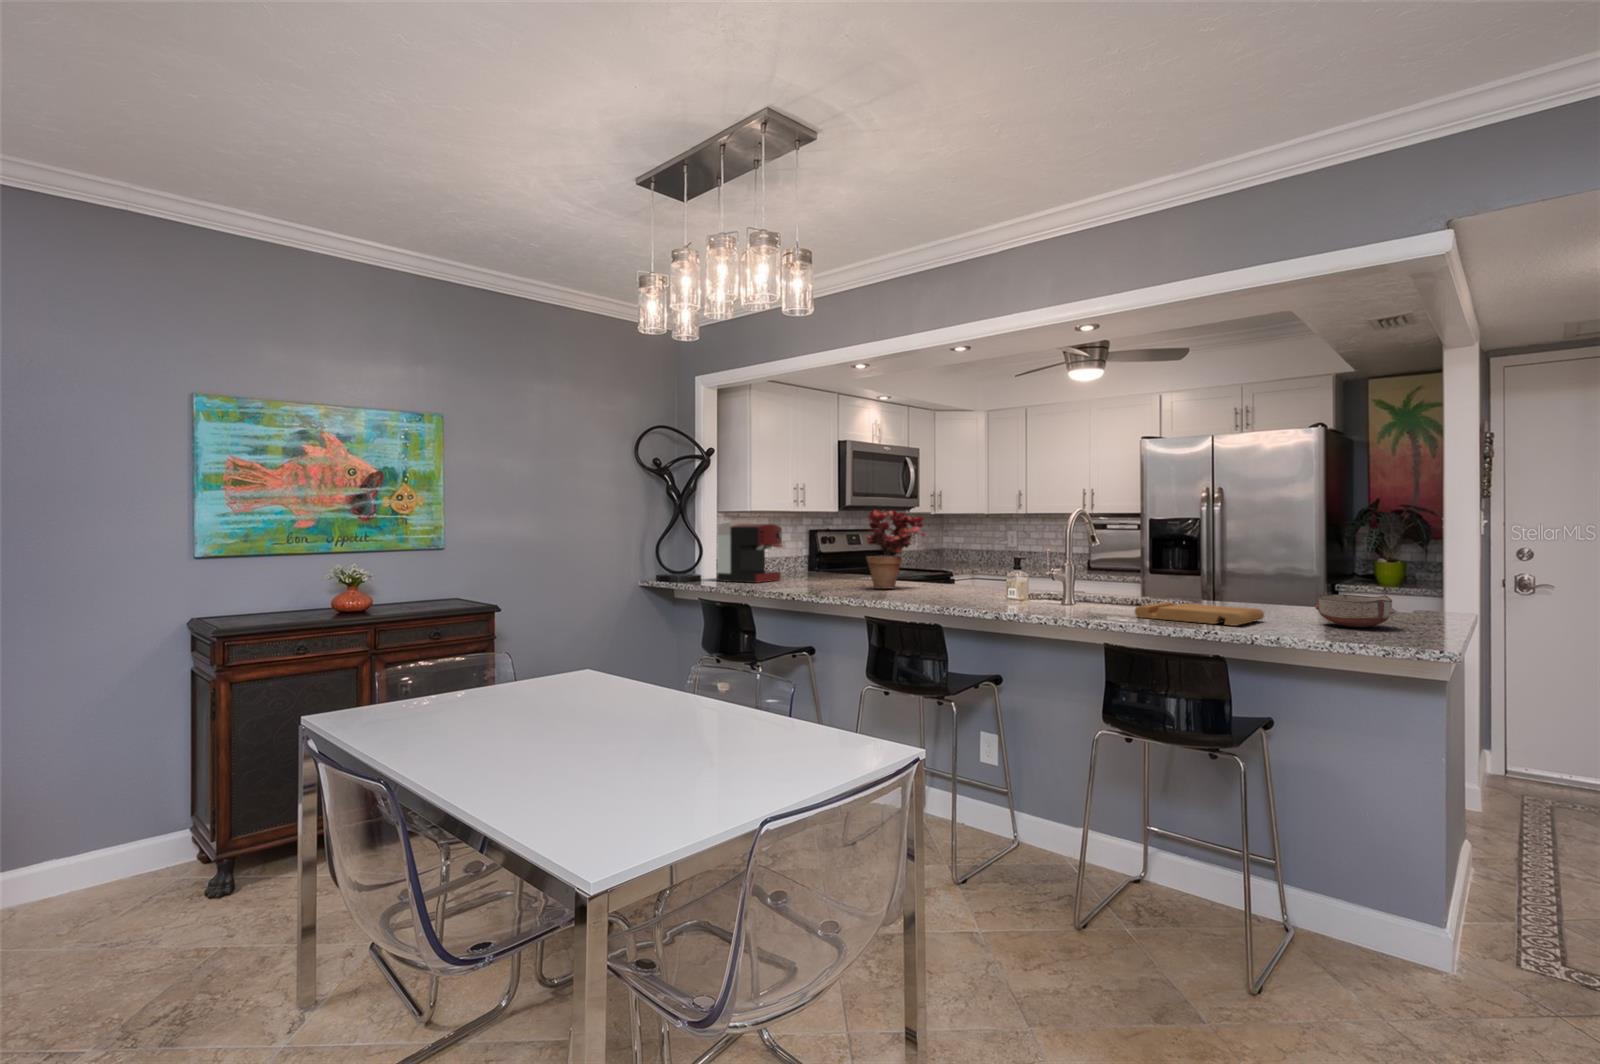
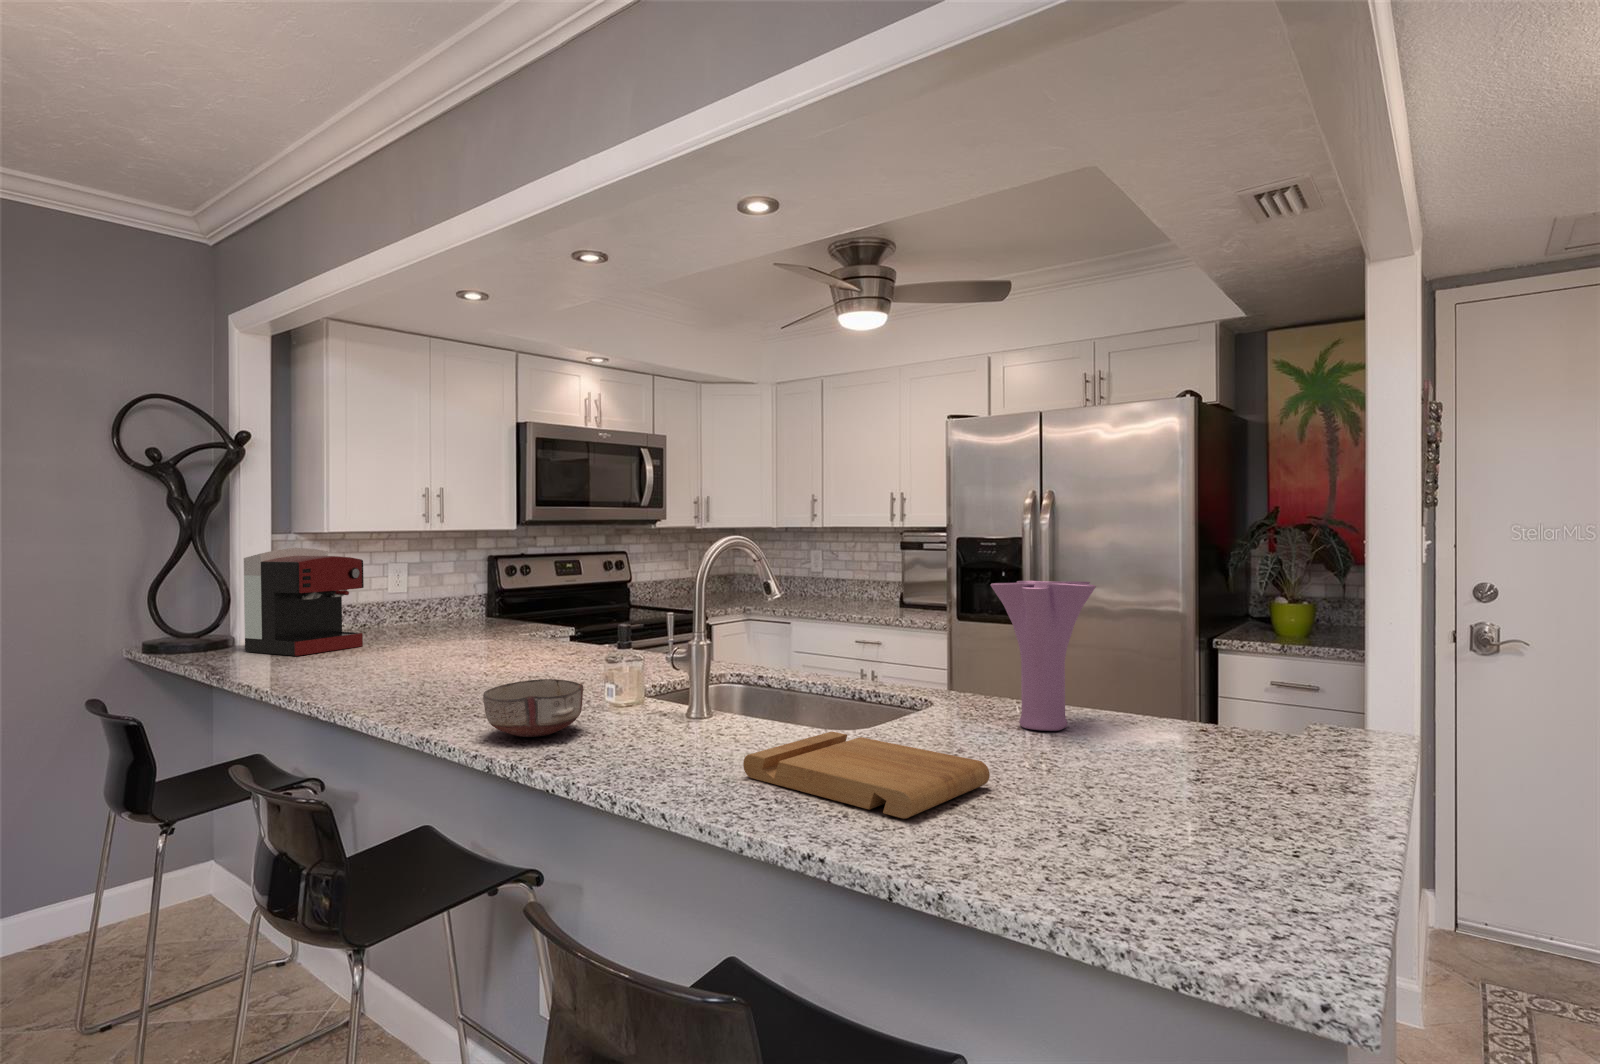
potted plant: present [866,509,926,589] -> none [421,534,547,671]
vase: none [1236,532,1300,609] -> present [990,581,1096,731]
ceramic bowl: present [1315,594,1397,627] -> present [483,679,583,737]

